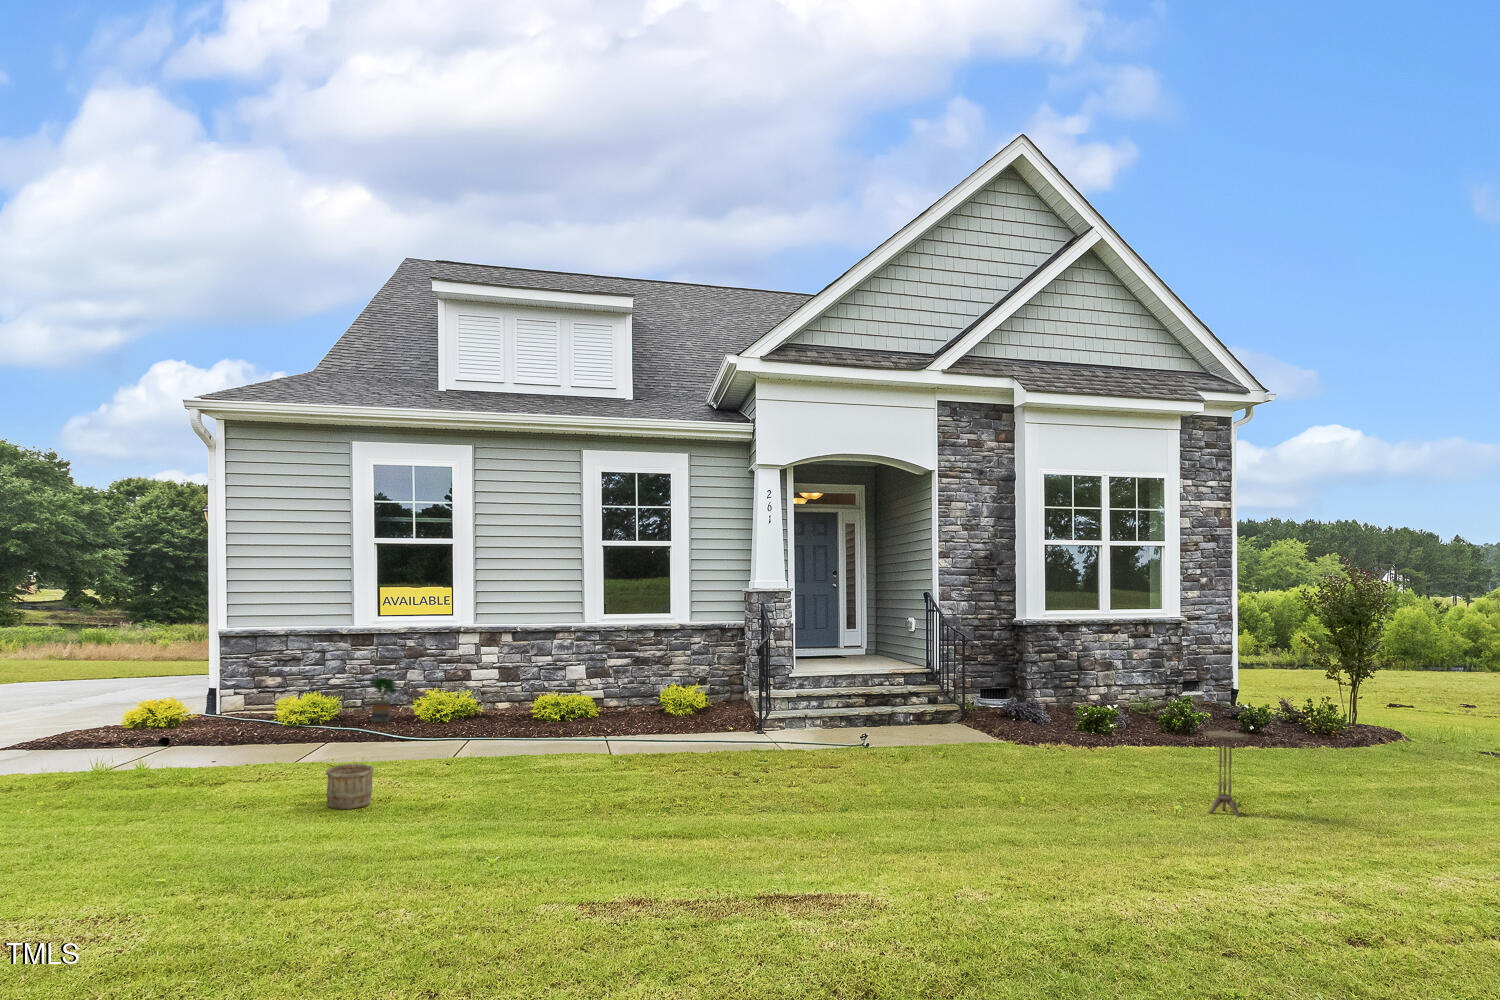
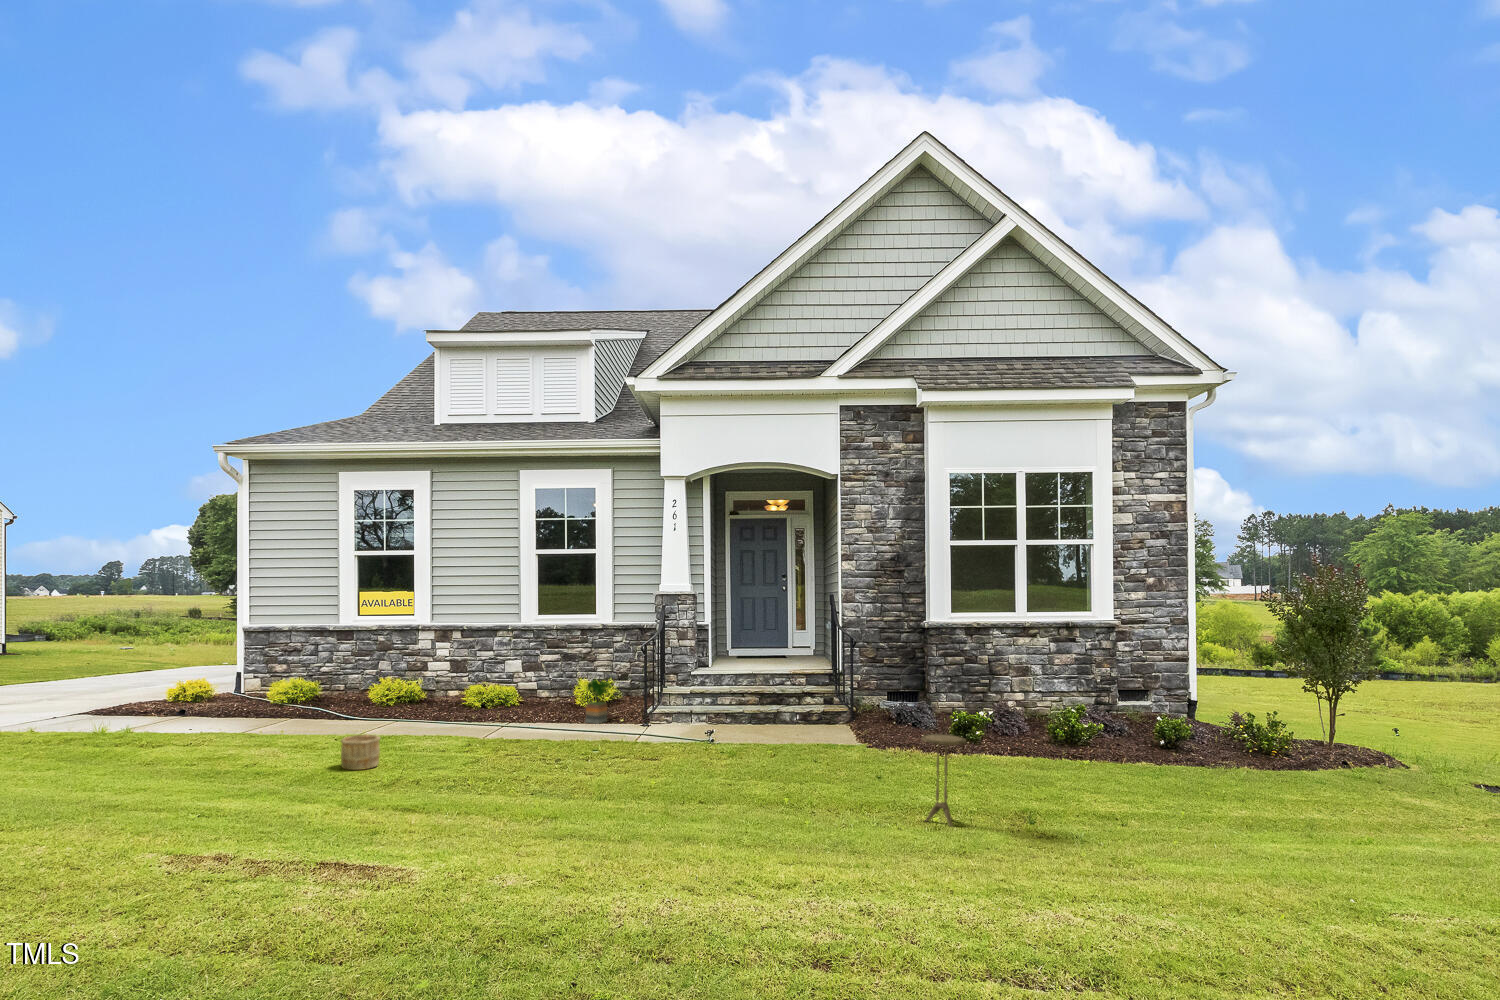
potted tree: present [370,678,397,722] -> present [585,680,612,724]
wooden bucket: present [326,764,374,809] -> present [341,734,380,770]

